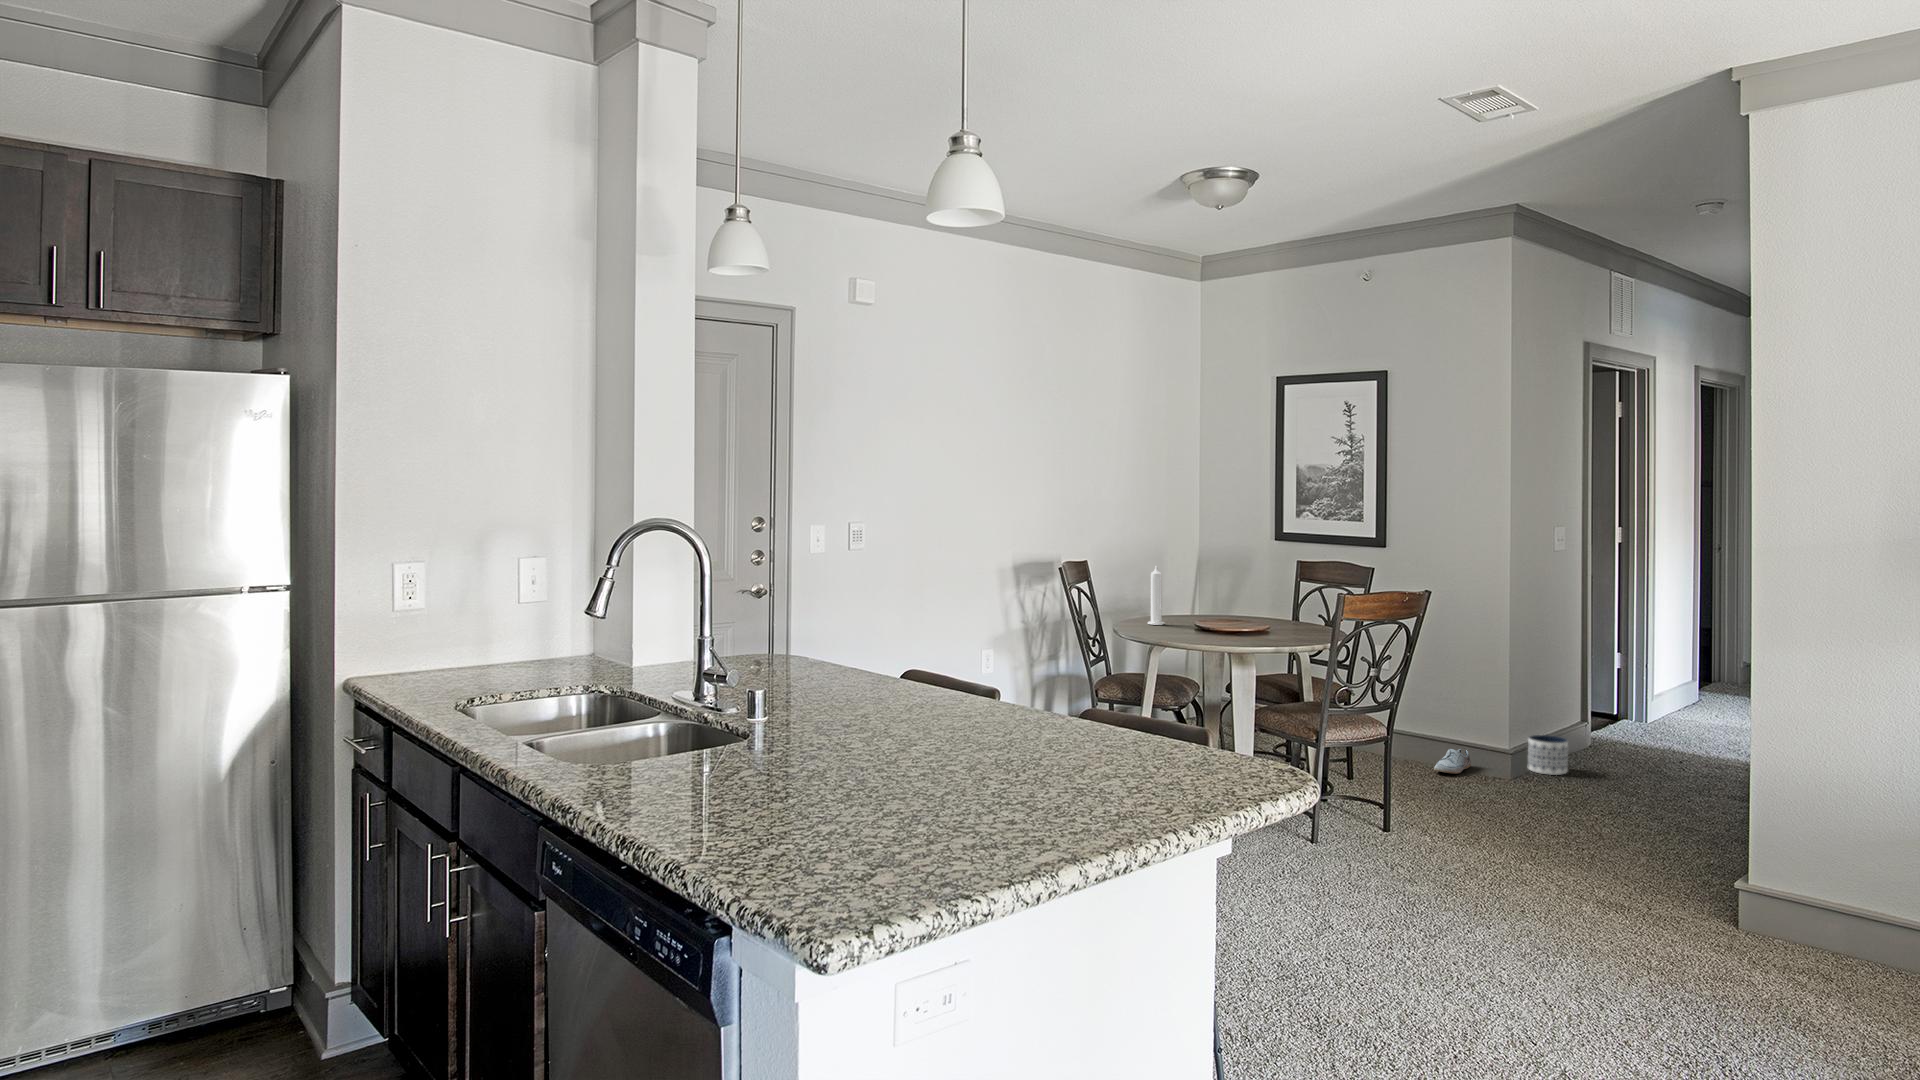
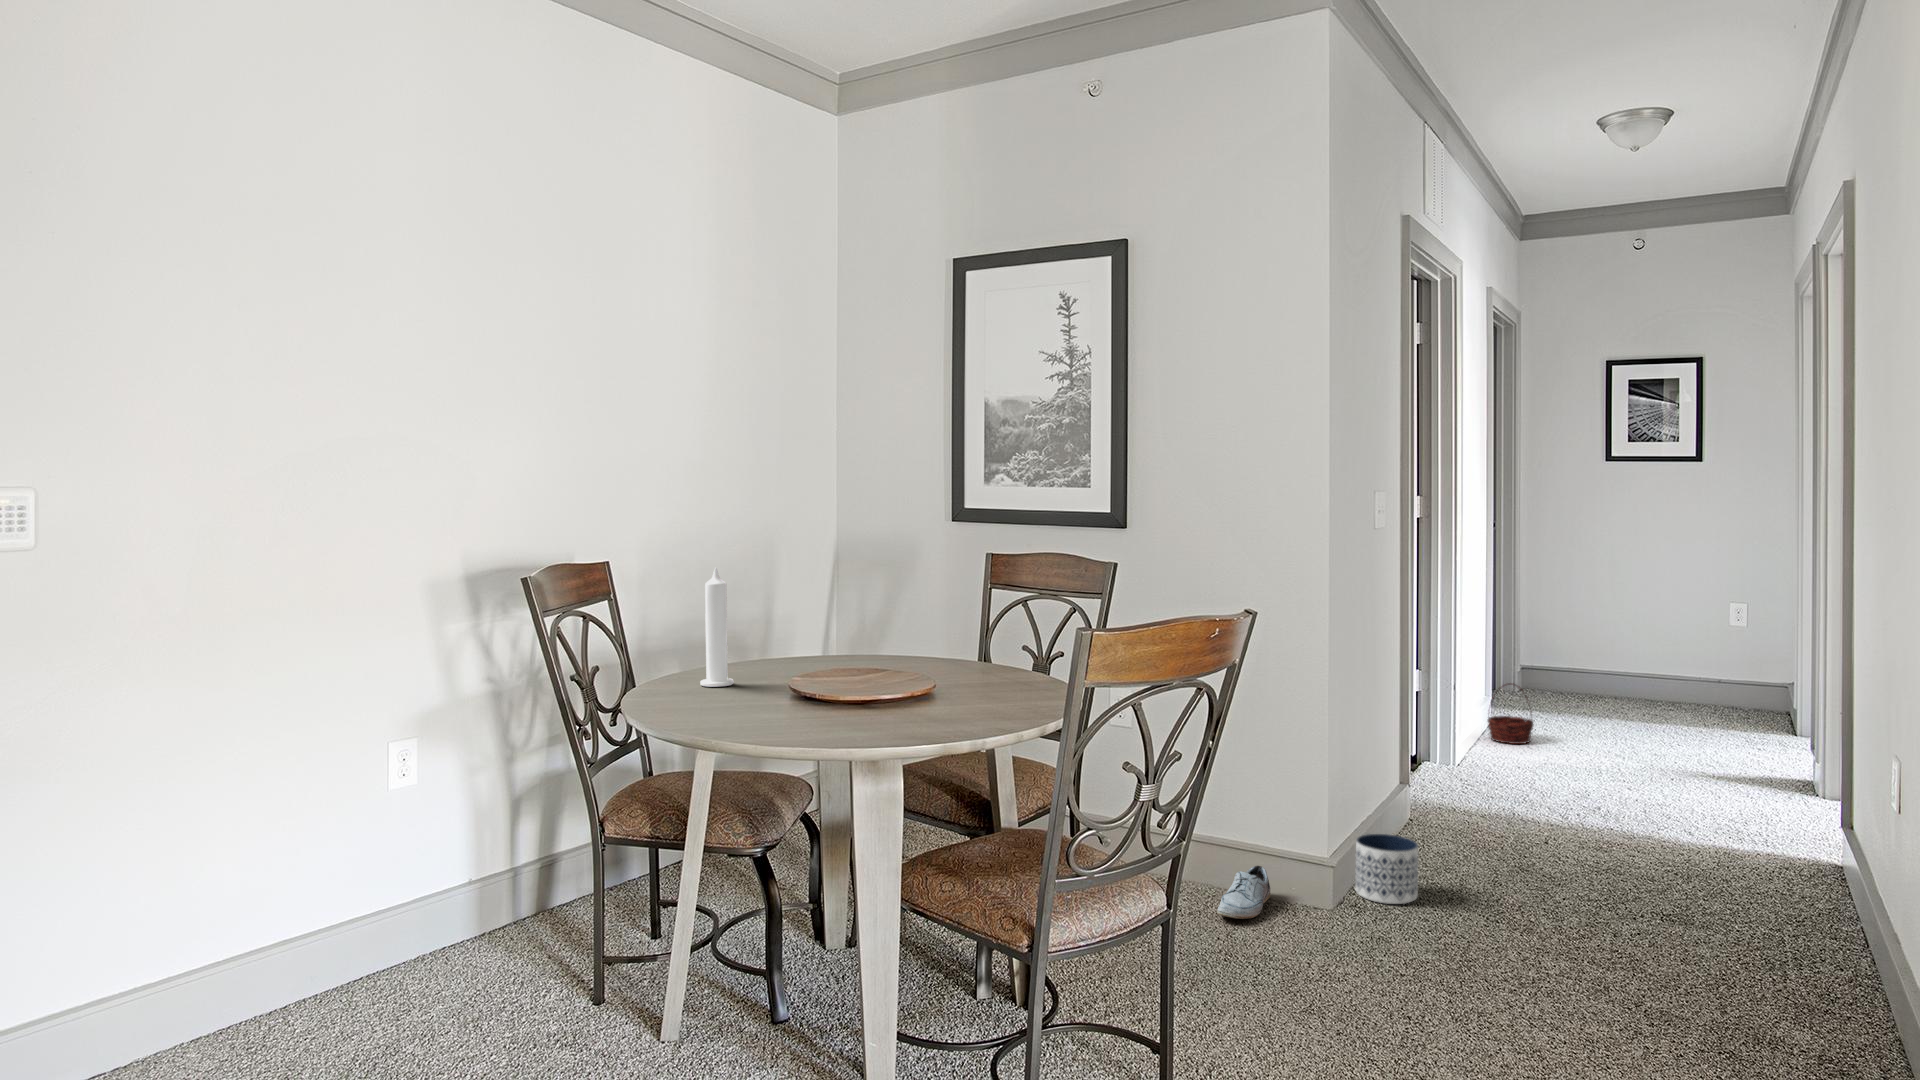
basket: none [1681,662,1720,707] -> present [1488,683,1533,744]

